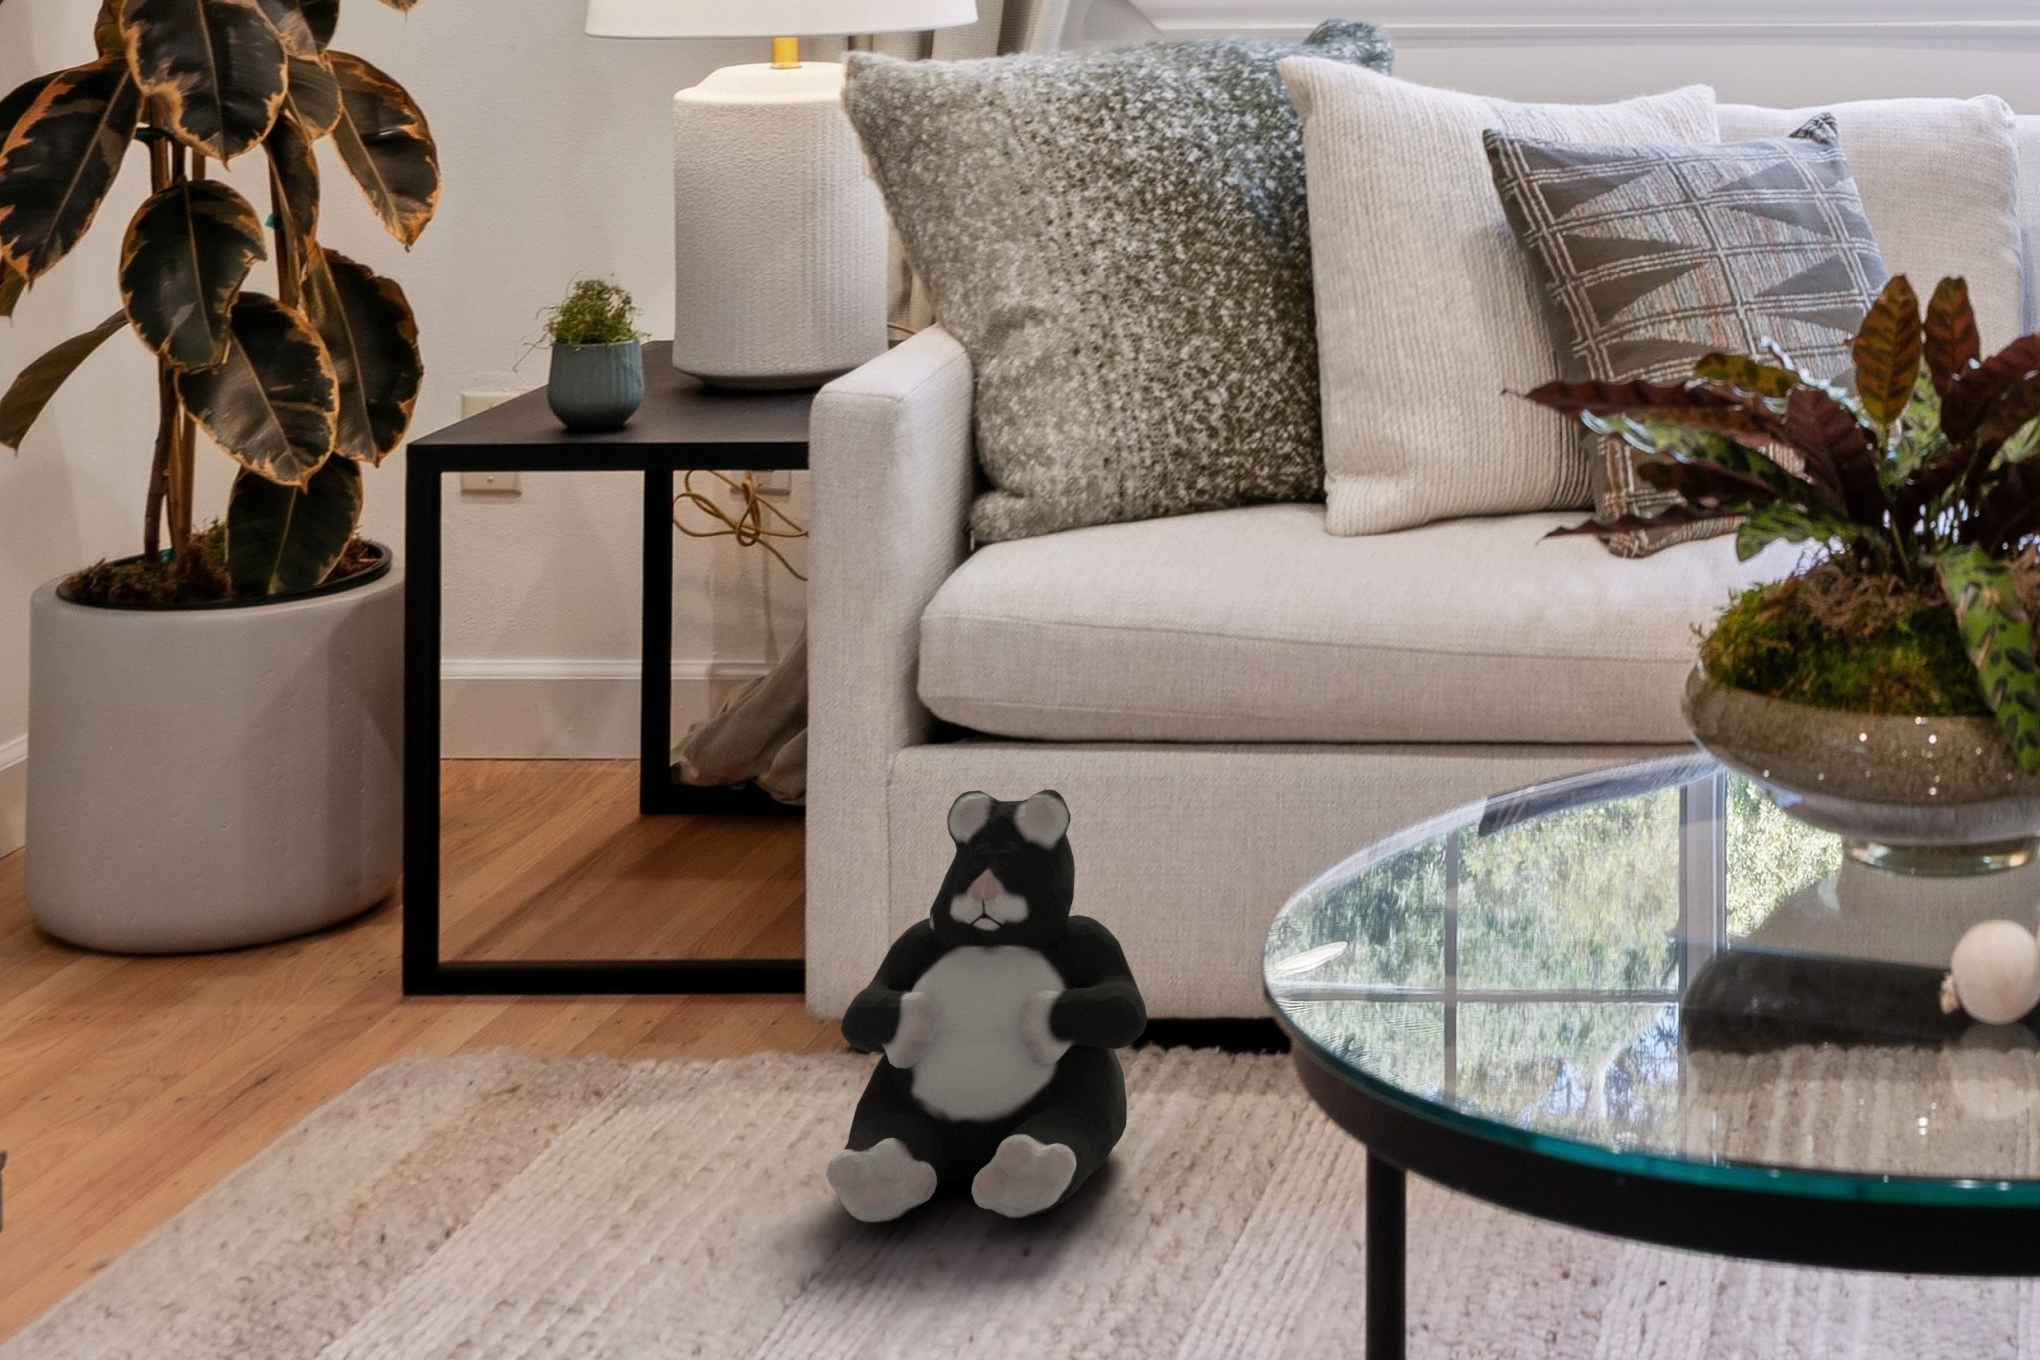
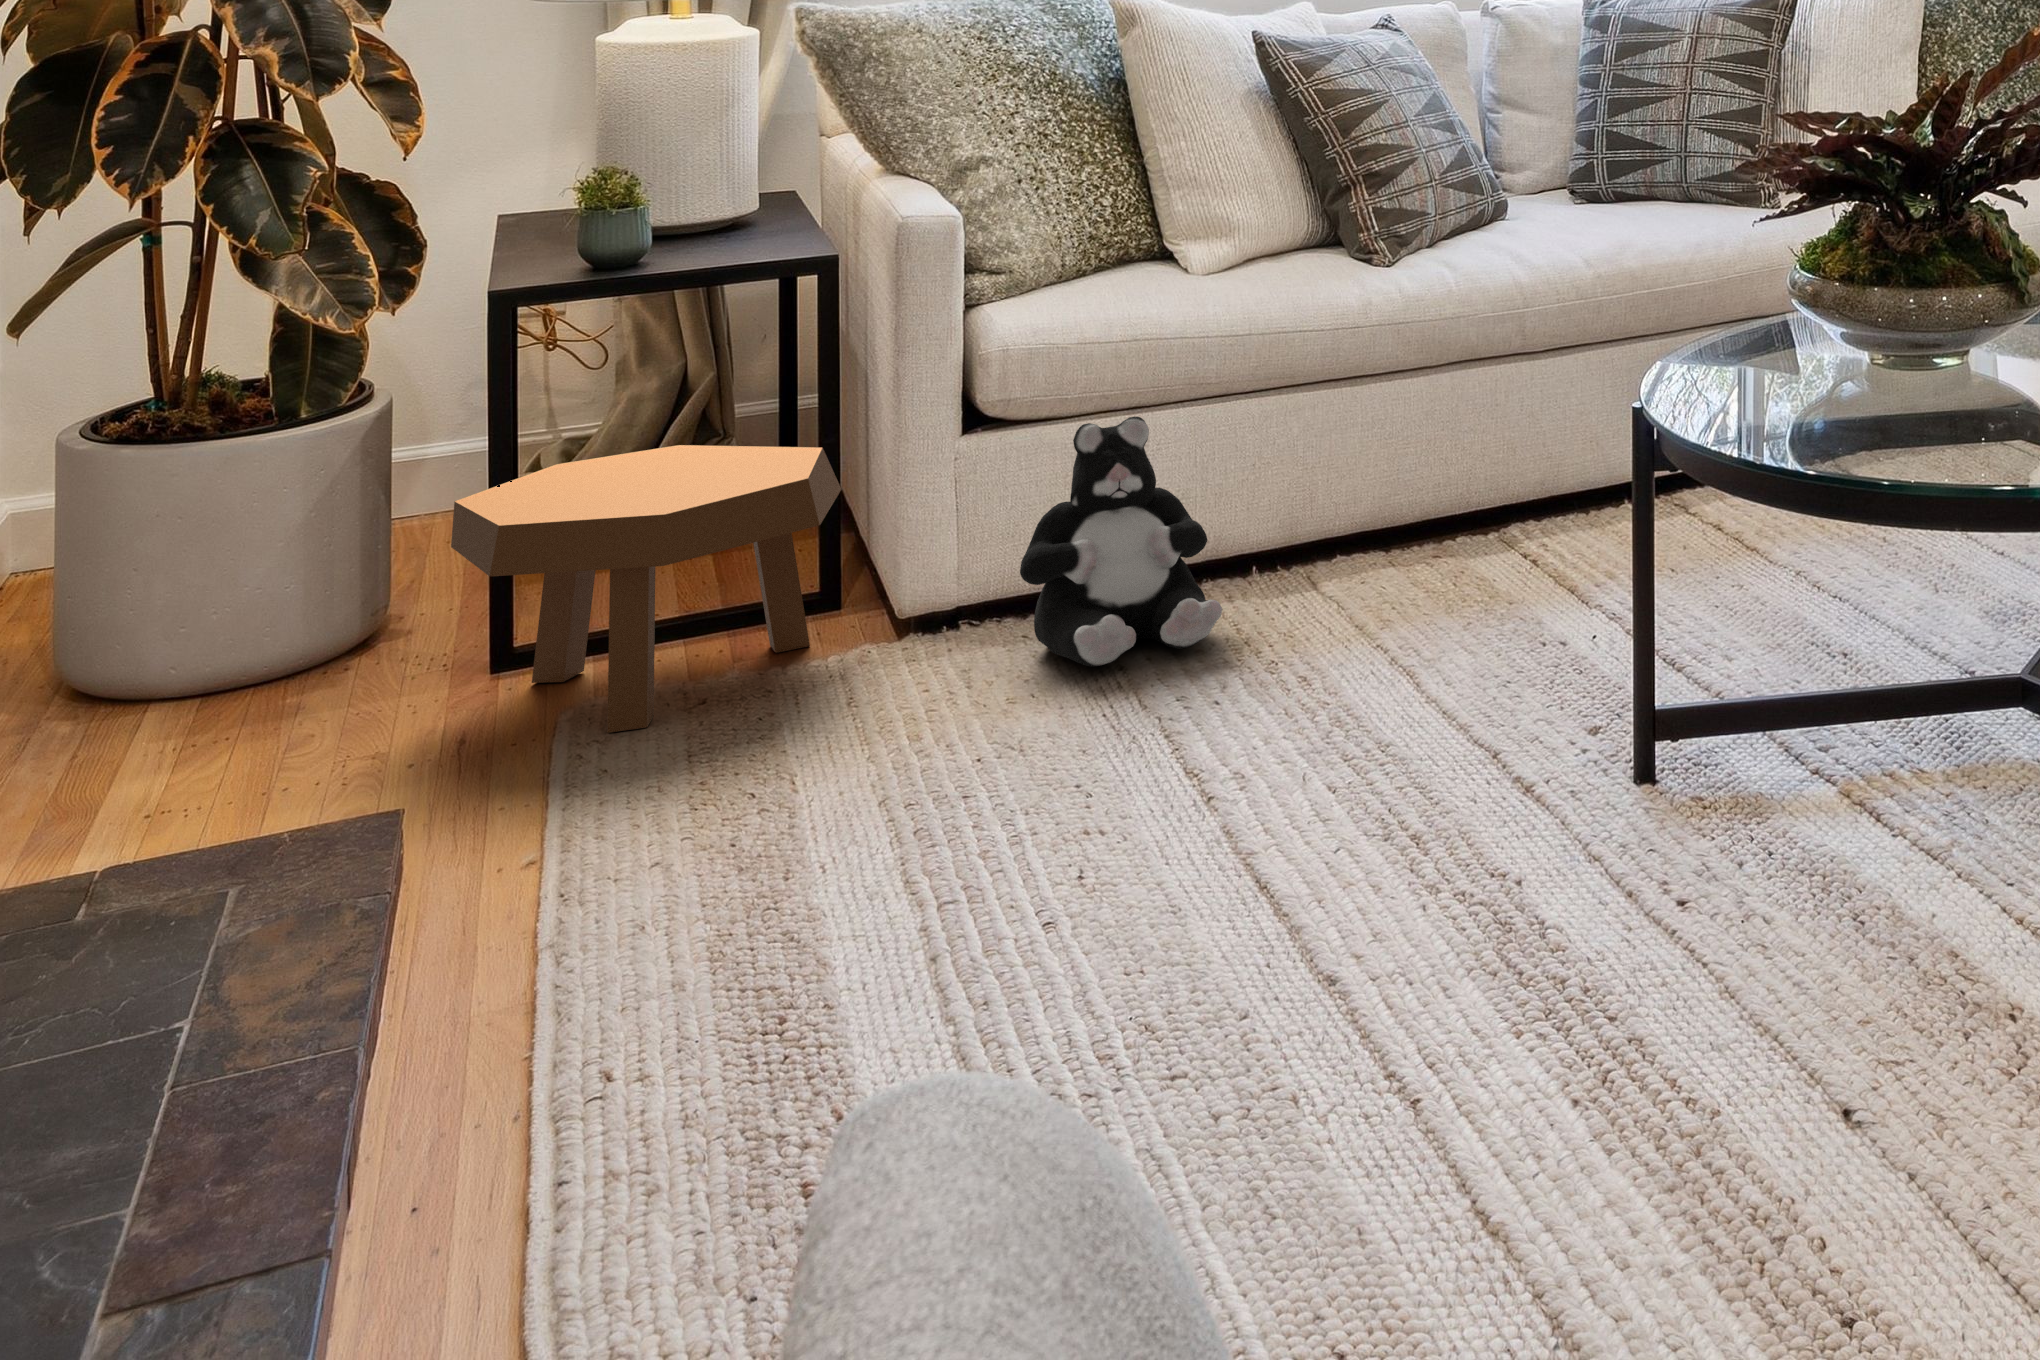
footstool: none [176,712,751,1166] -> present [451,445,841,733]

